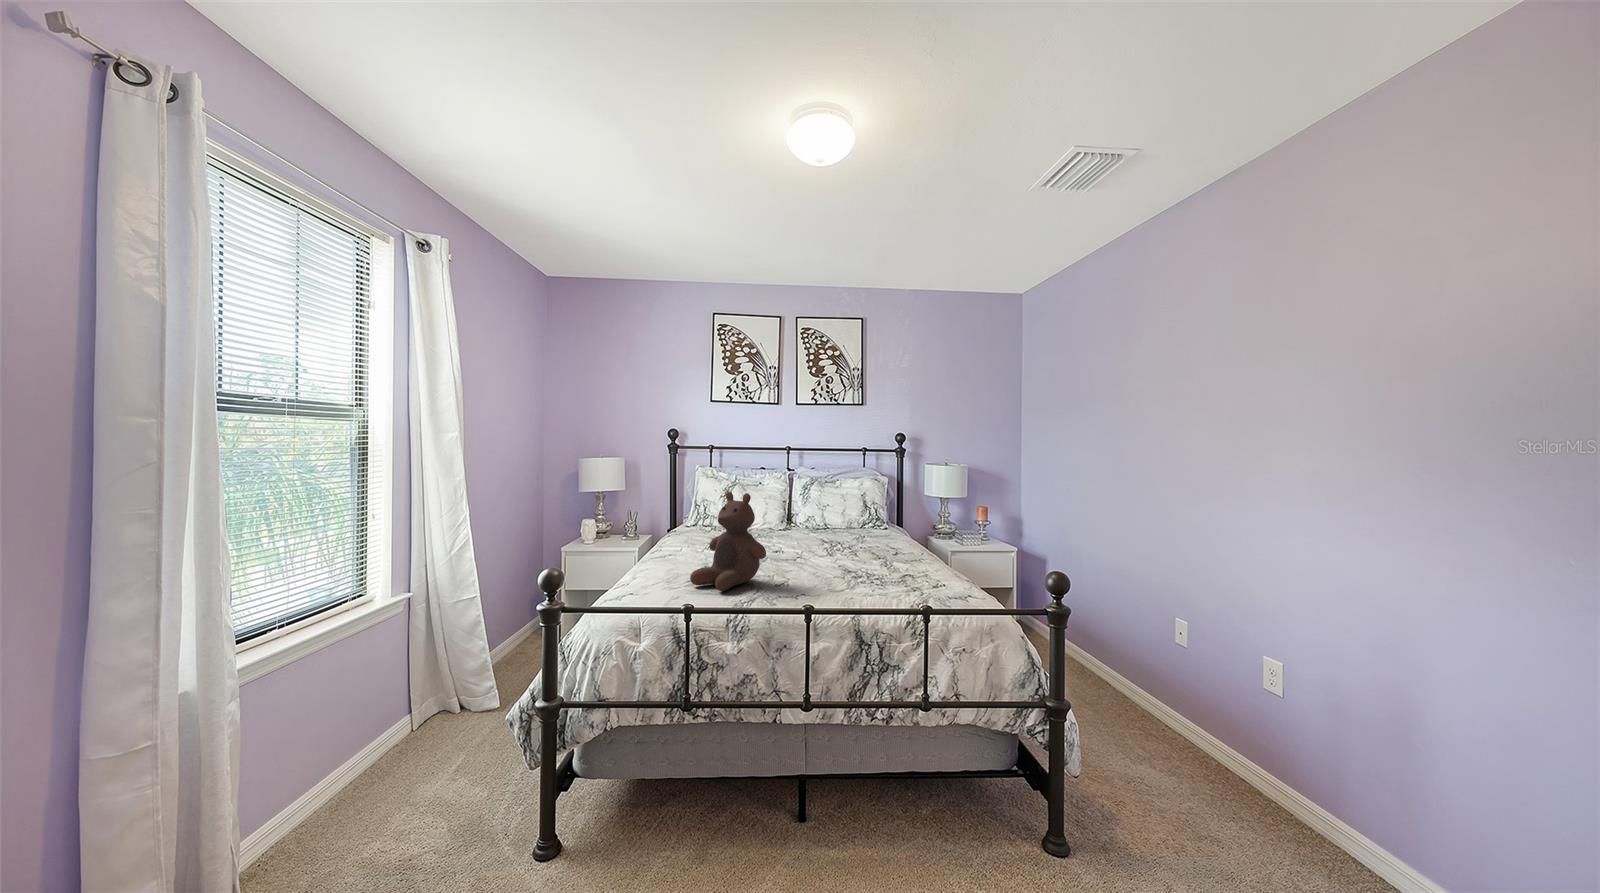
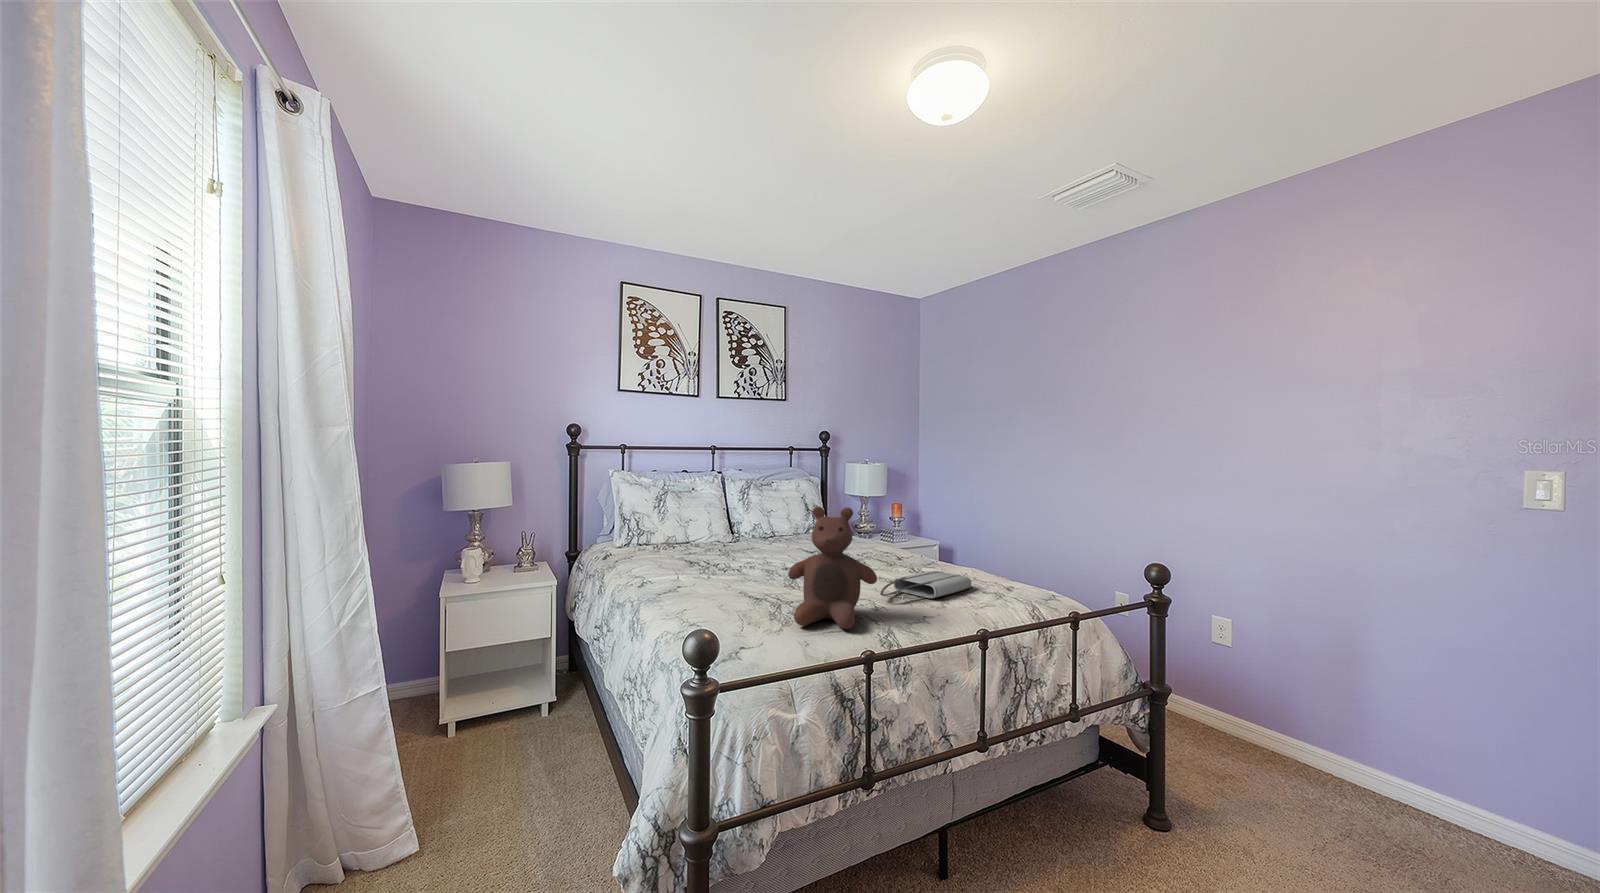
tote bag: none [793,561,898,581] -> present [880,571,971,599]

